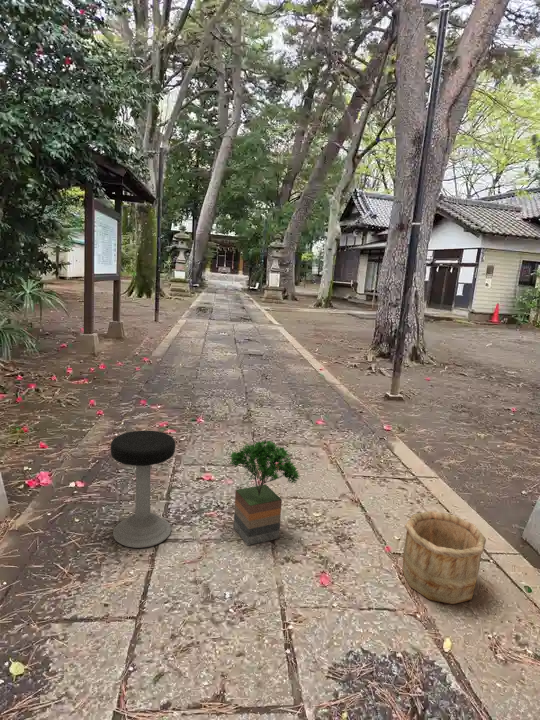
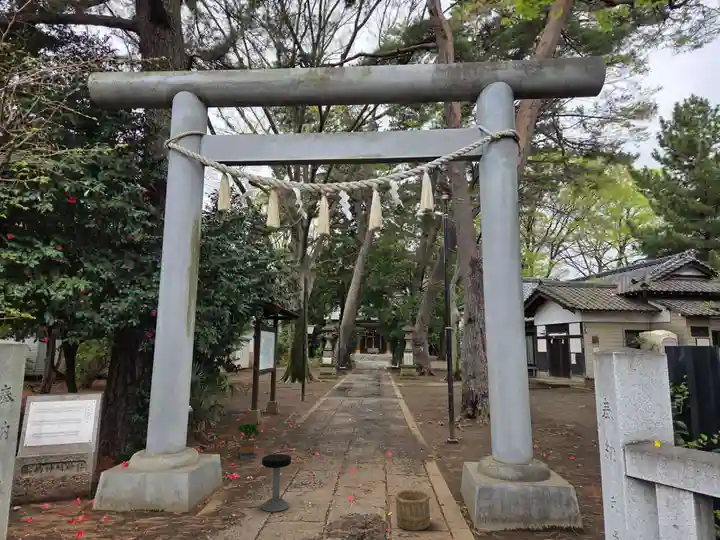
potted tree: present [230,440,299,545] -> present [237,424,259,460]

